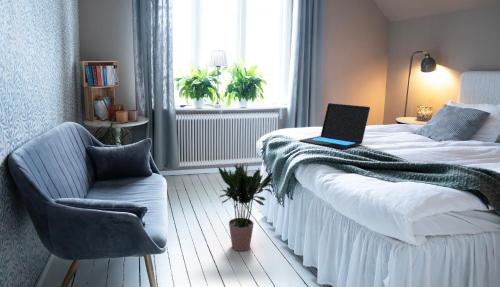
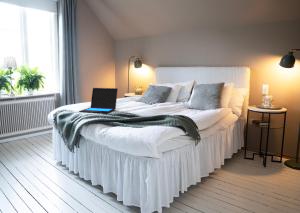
potted plant: present [218,165,273,251] -> none [24,126,71,188]

